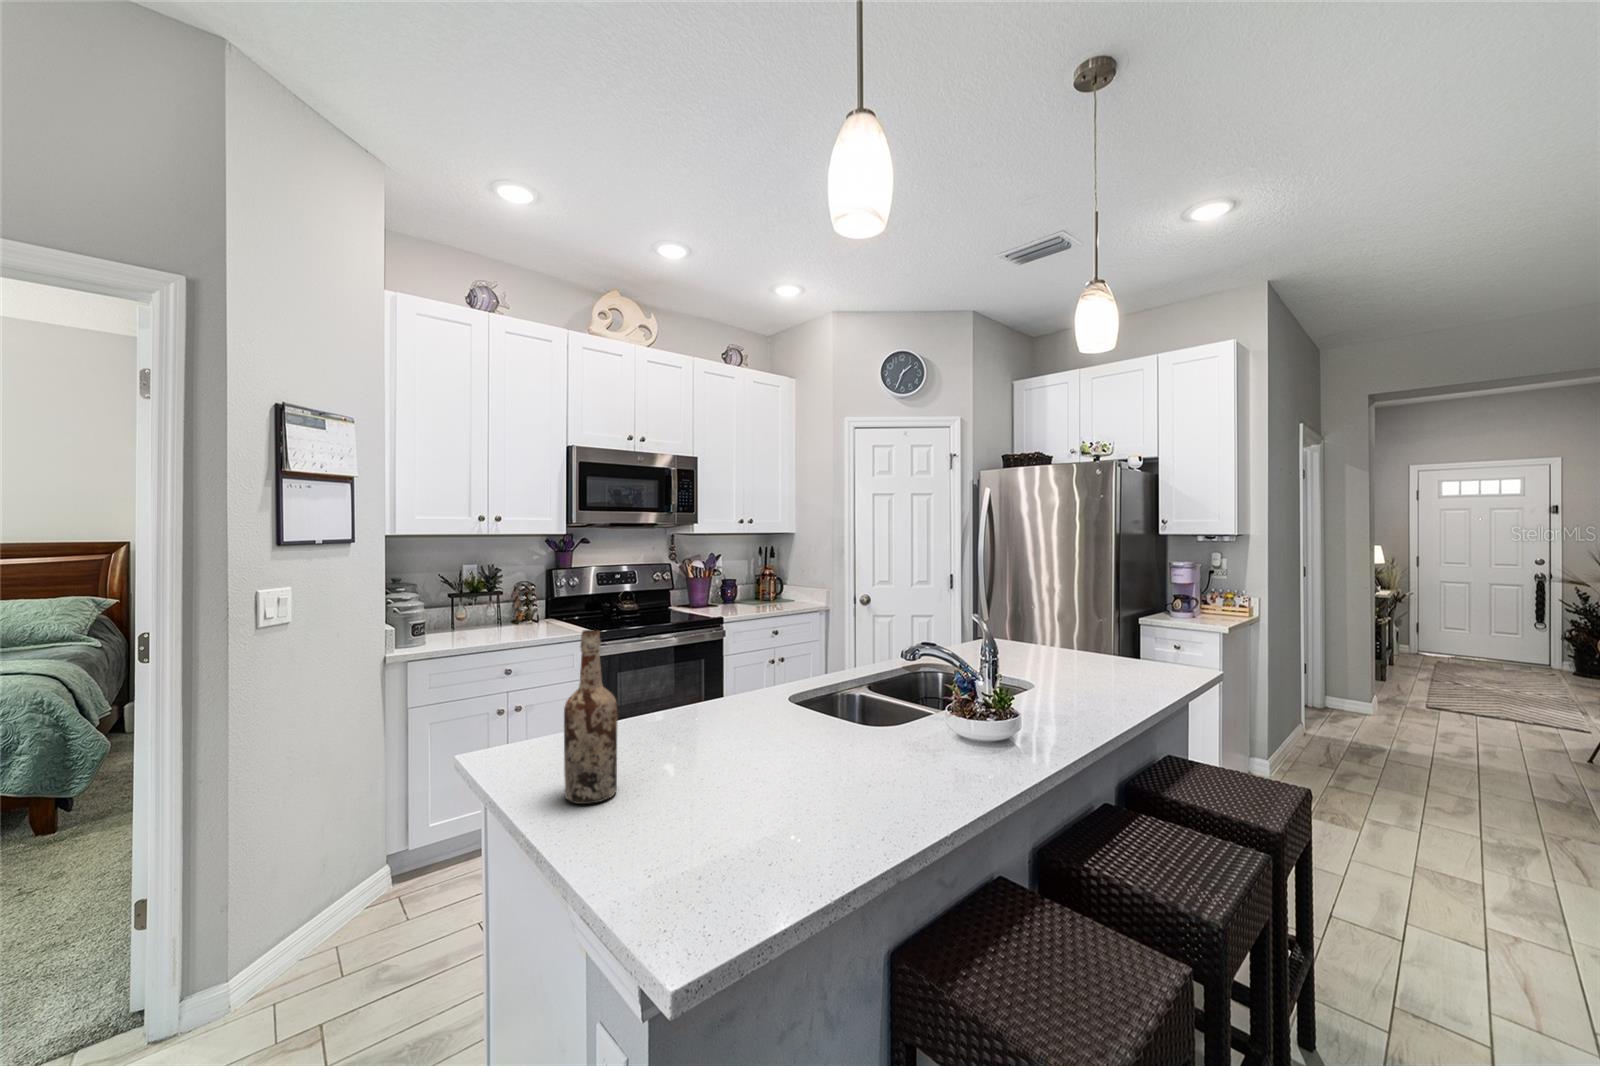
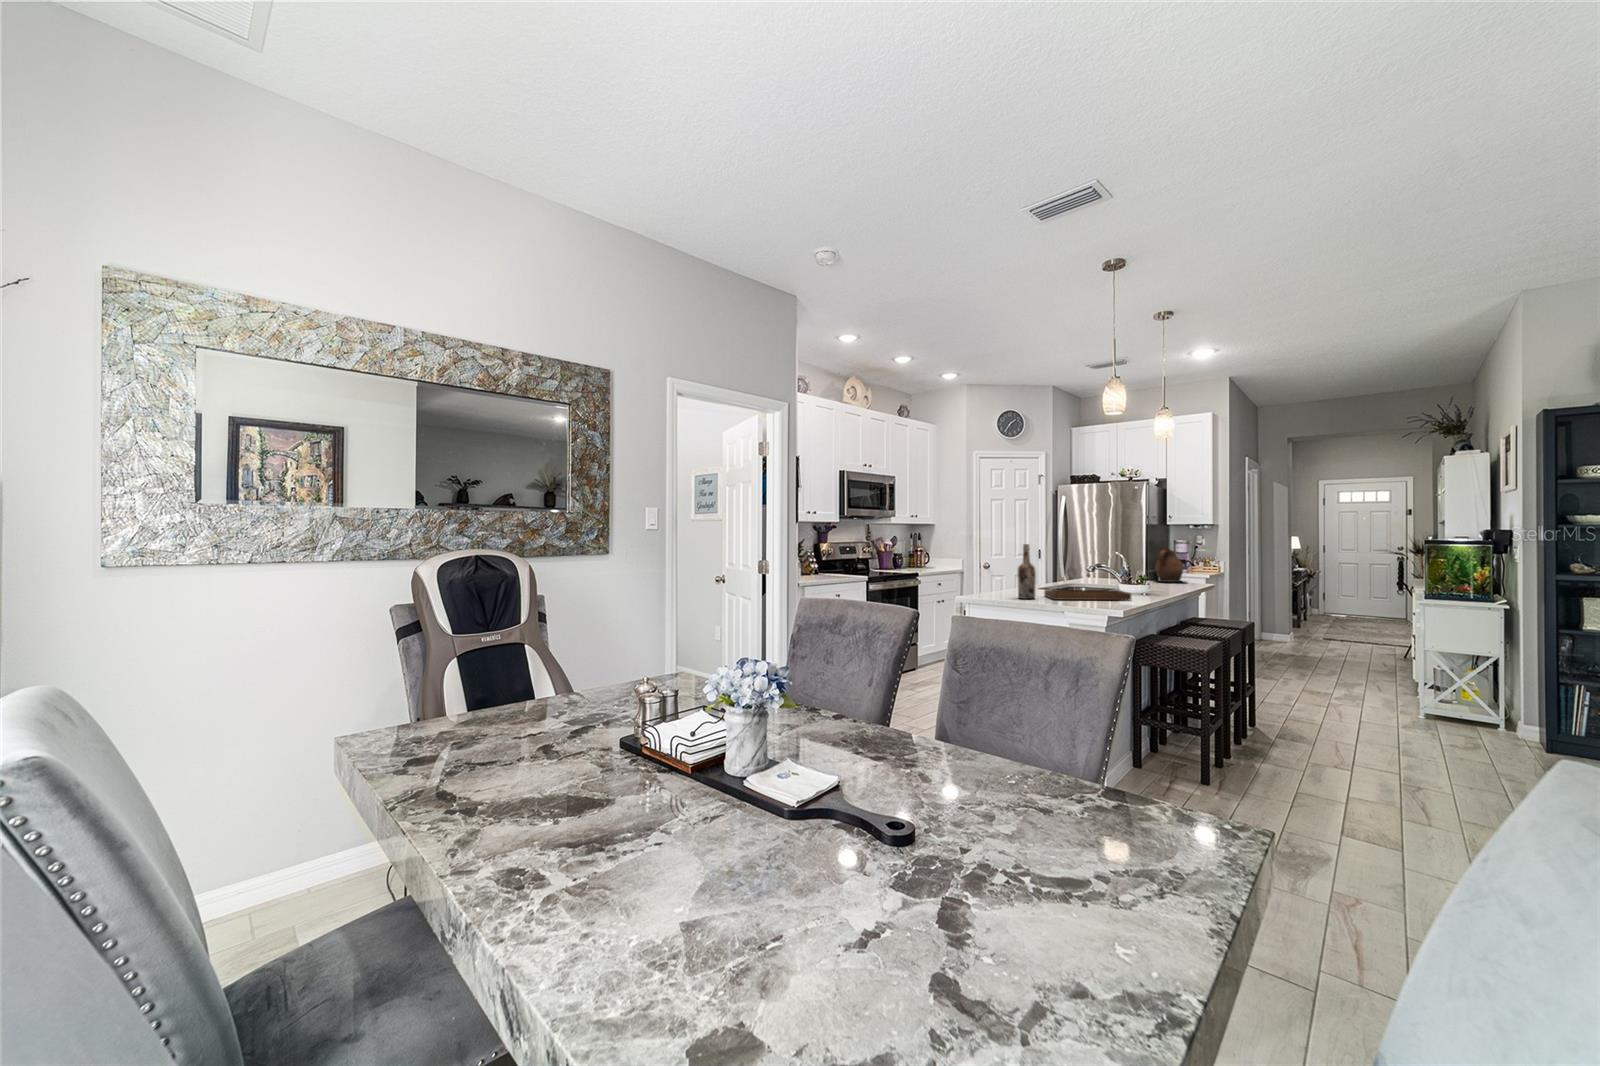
ceramic pitcher: none [1081,597,1159,681] -> present [1155,547,1183,582]
tray: none [639,719,883,837] -> present [1044,573,1132,600]

